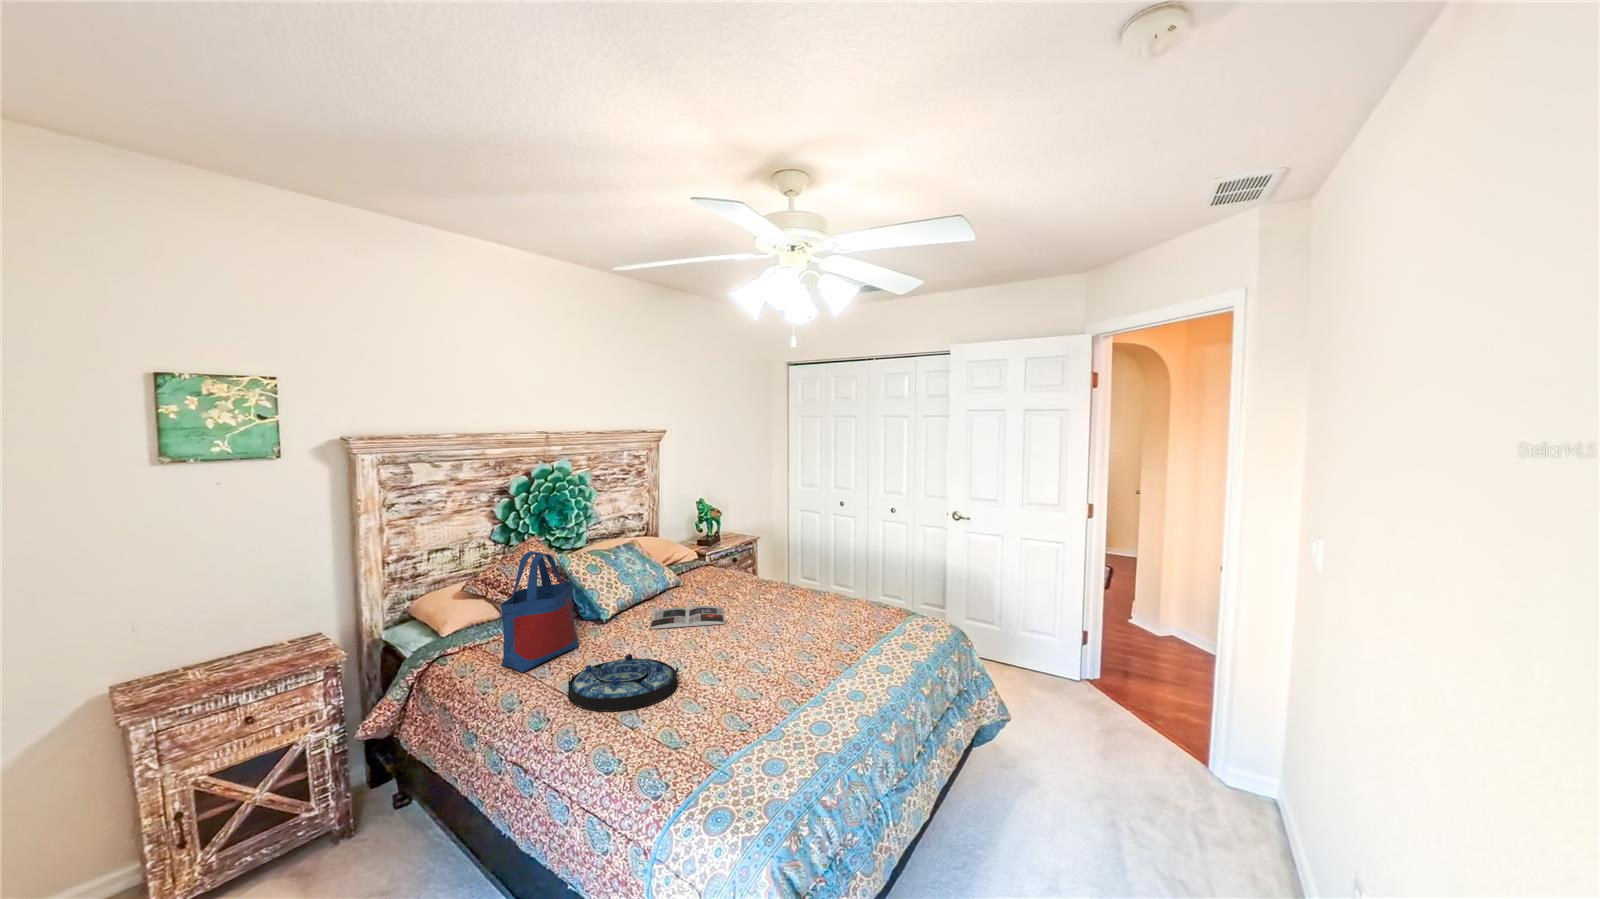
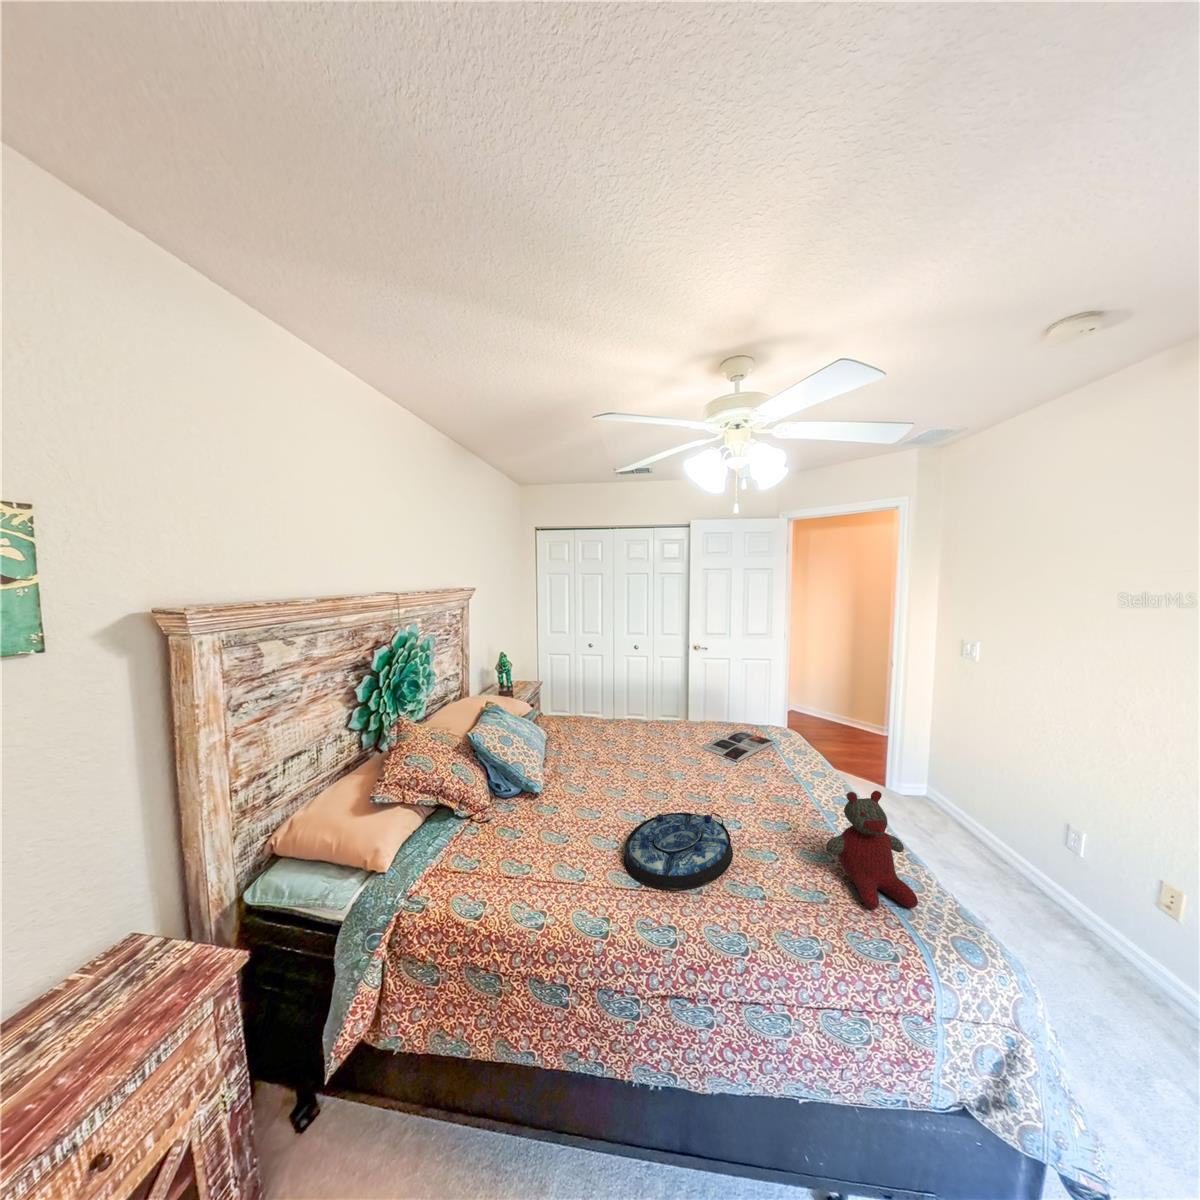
tote bag: present [501,551,579,673] -> none [496,725,560,878]
magazine: present [650,606,725,629] -> present [702,731,775,762]
stuffed bear: none [679,662,755,779] -> present [826,791,918,909]

